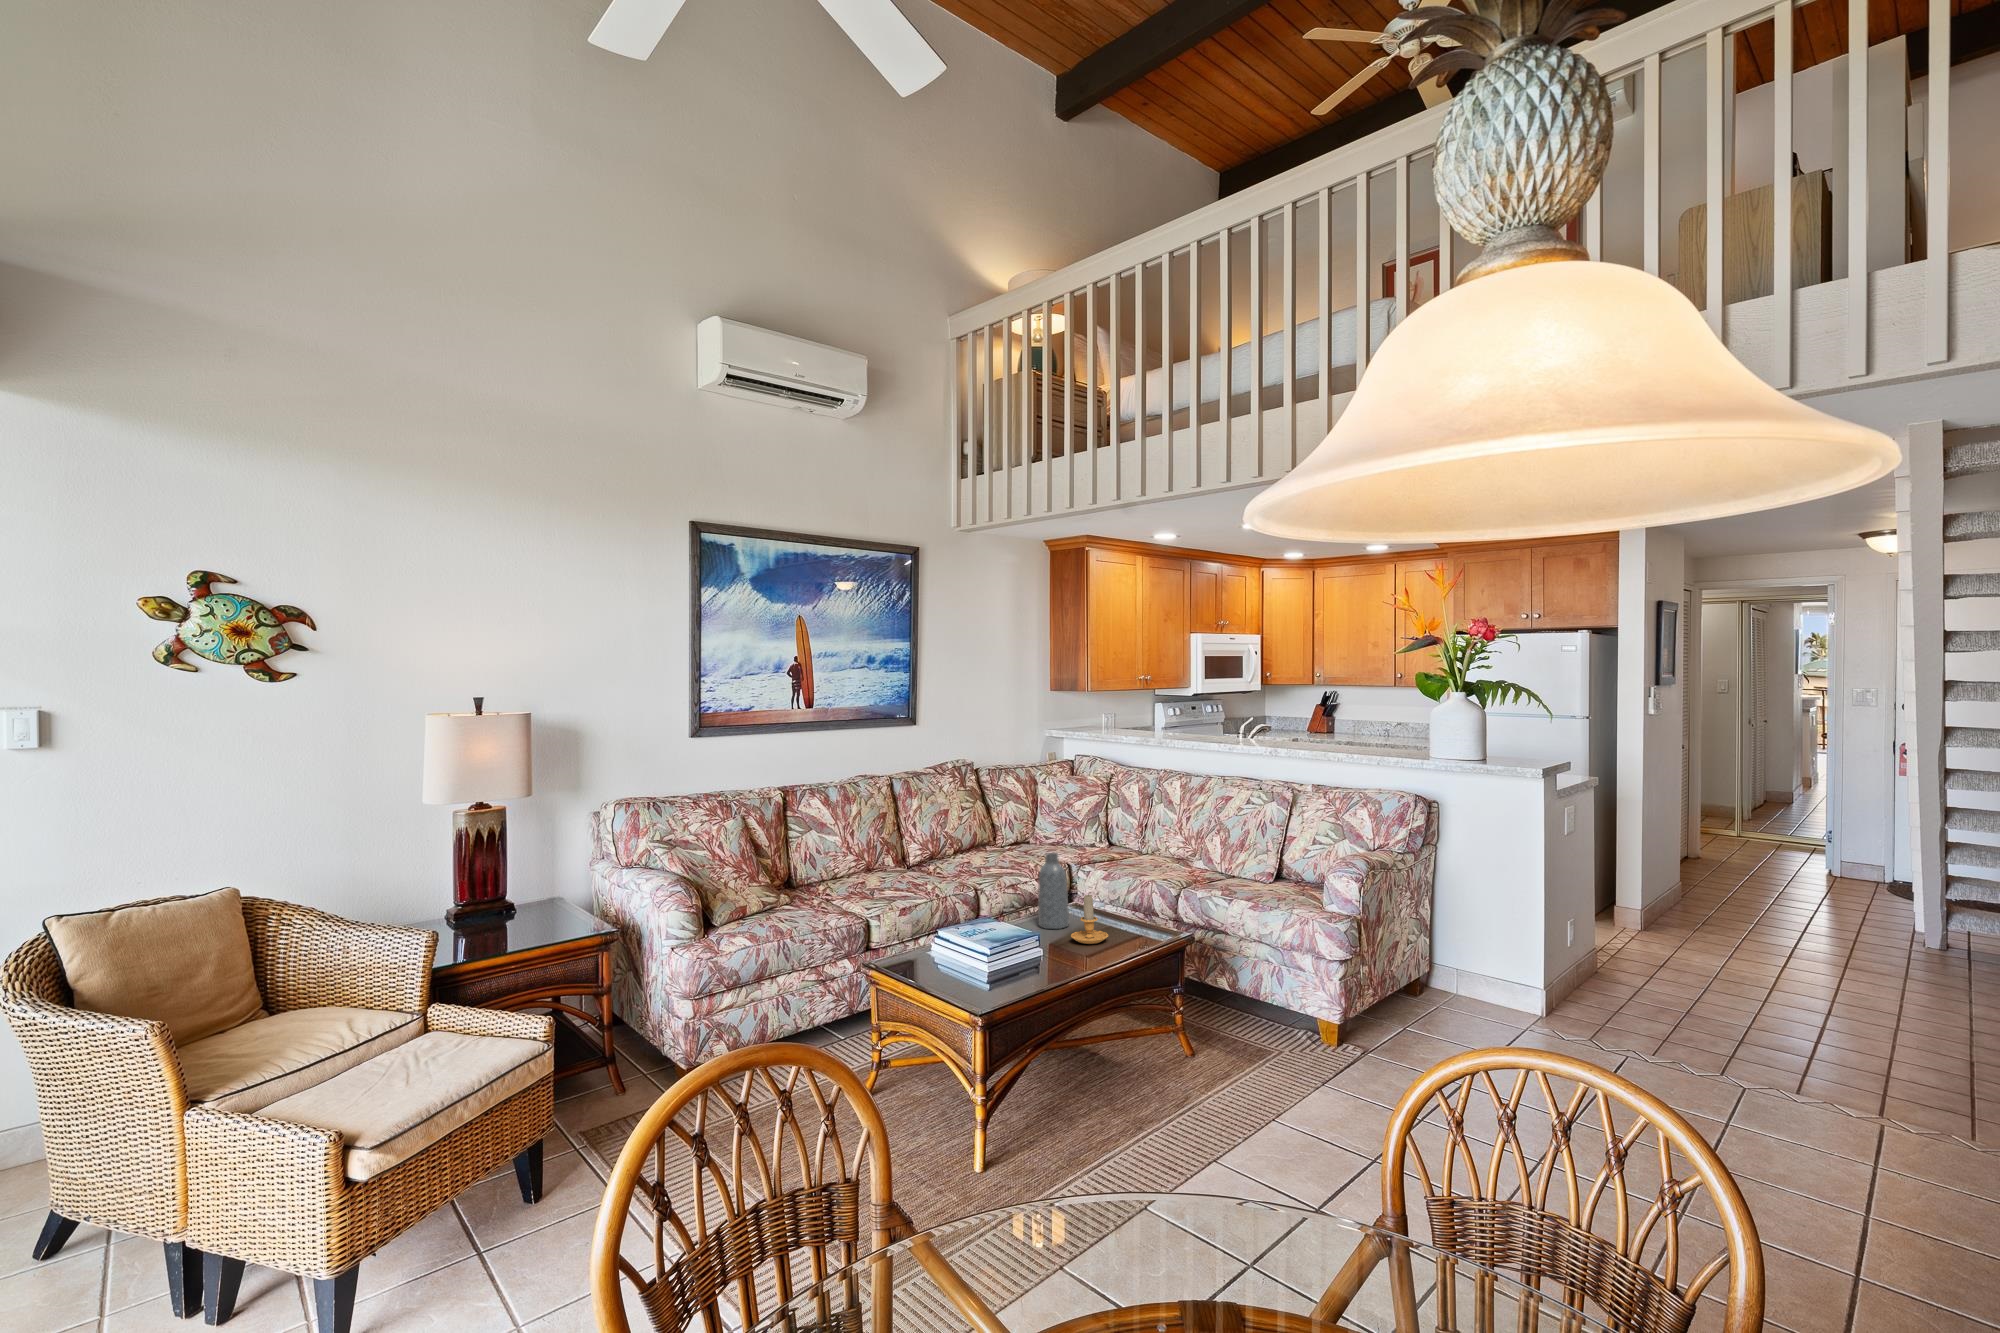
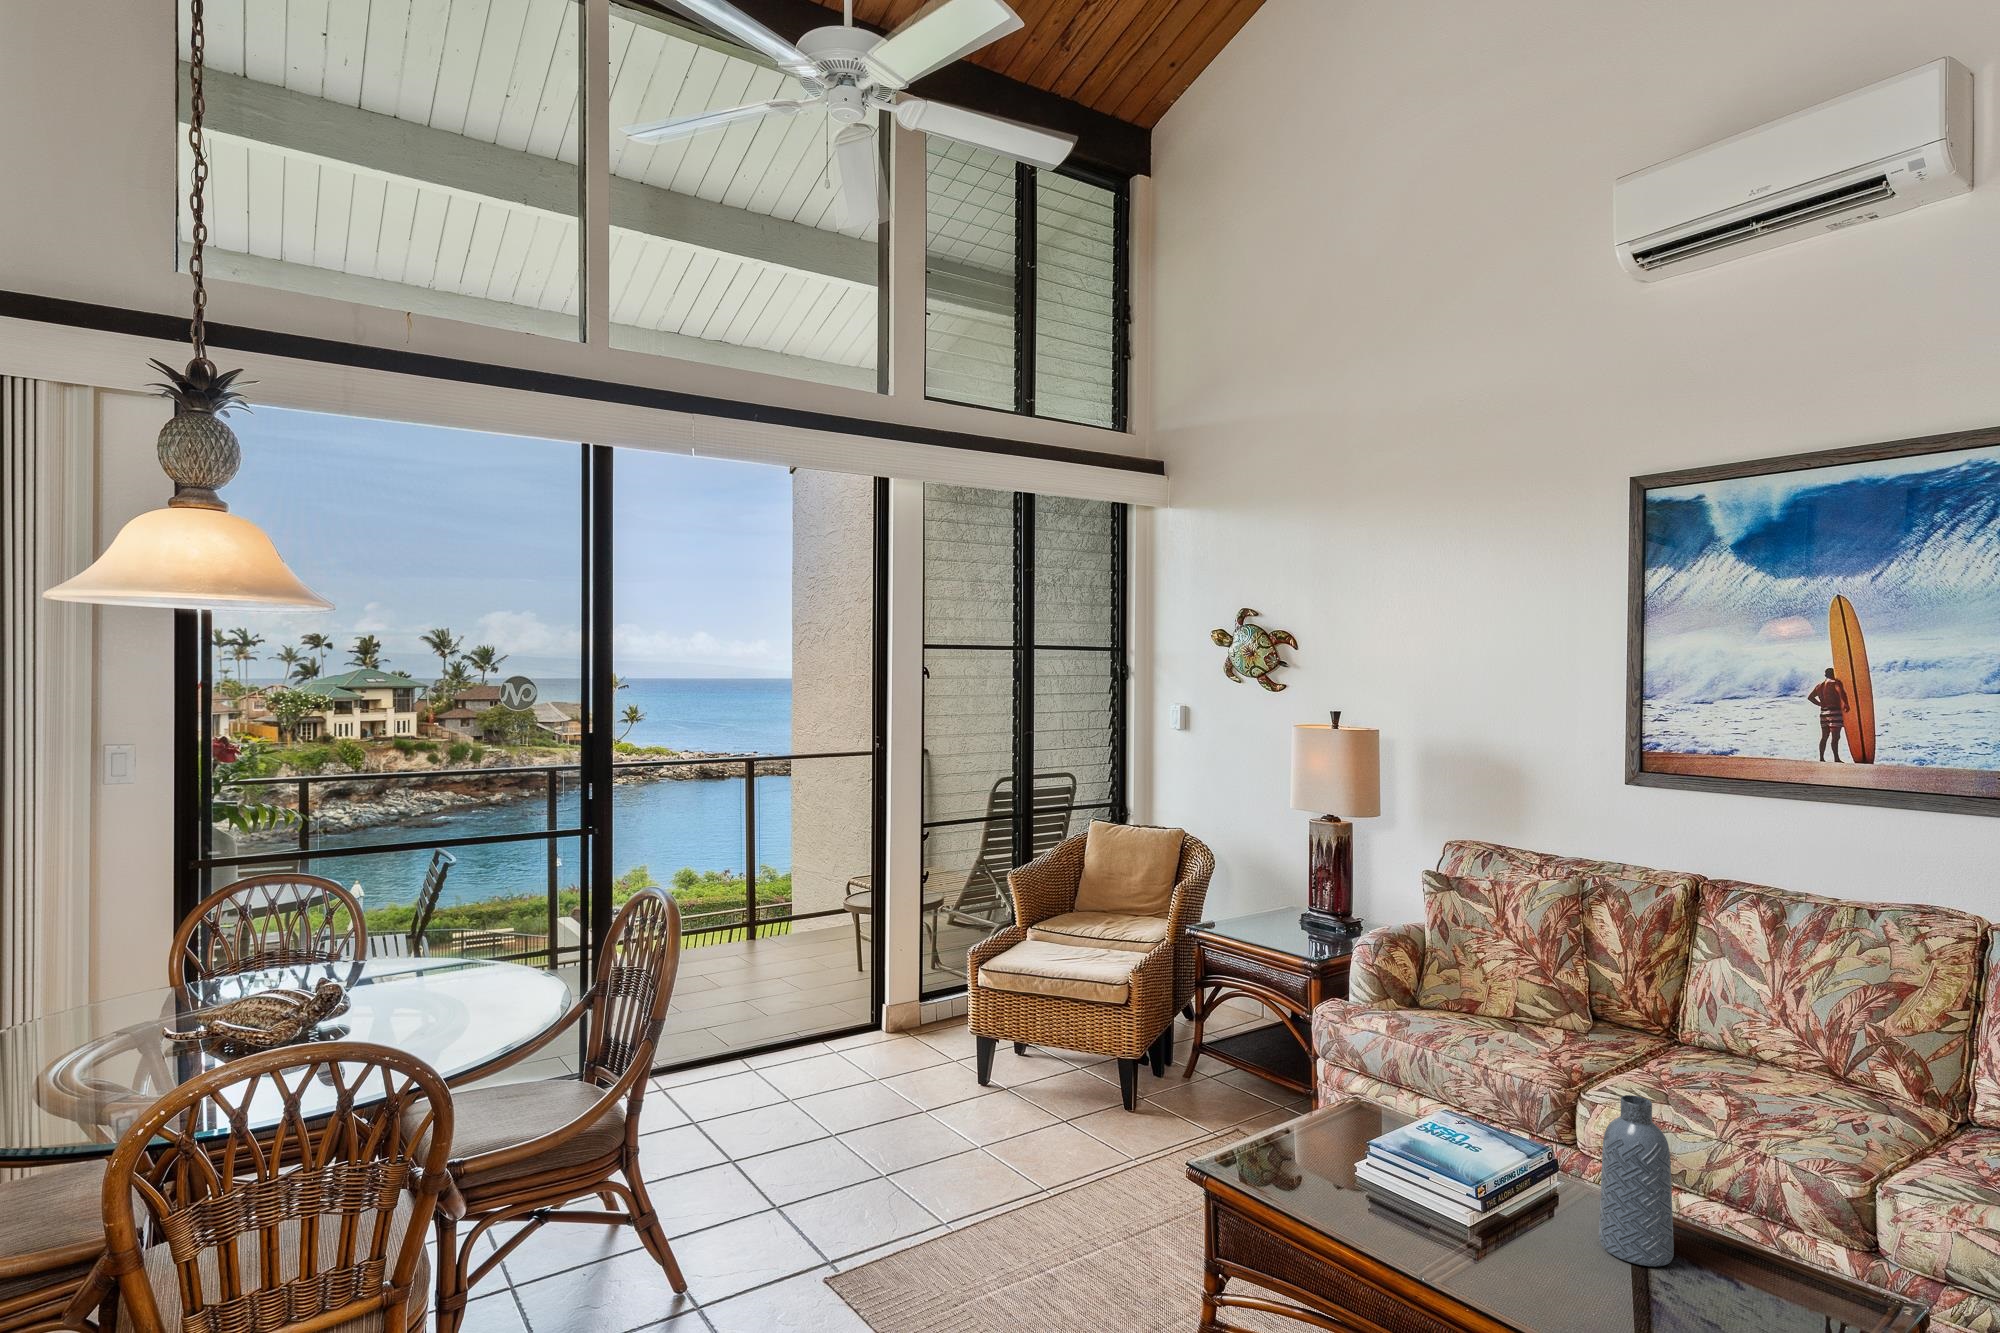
candle: present [1071,895,1108,944] -> none [1468,1169,1570,1280]

